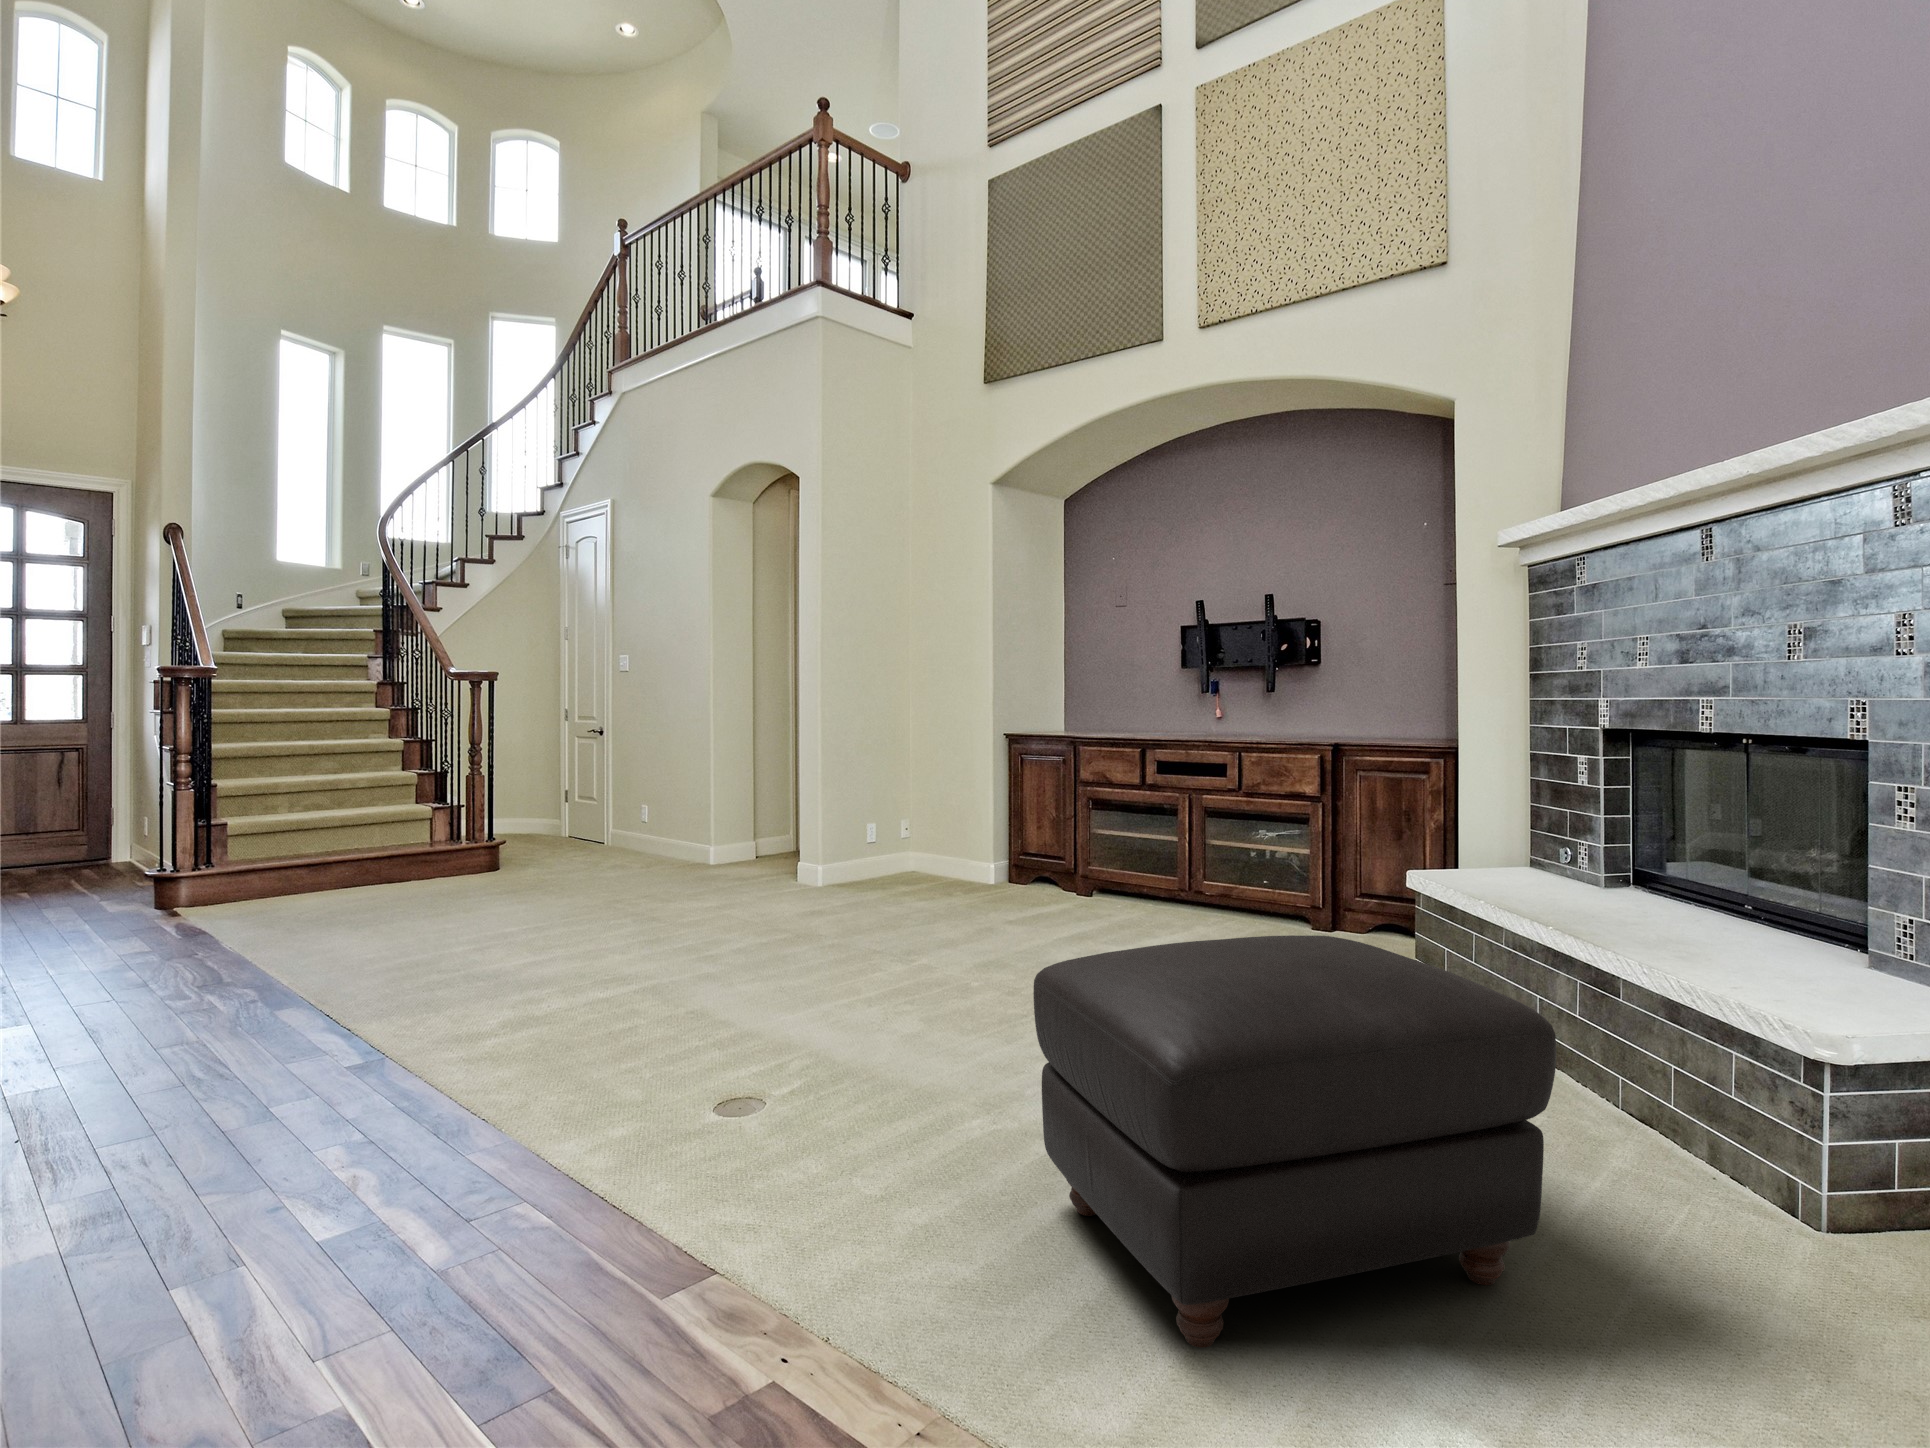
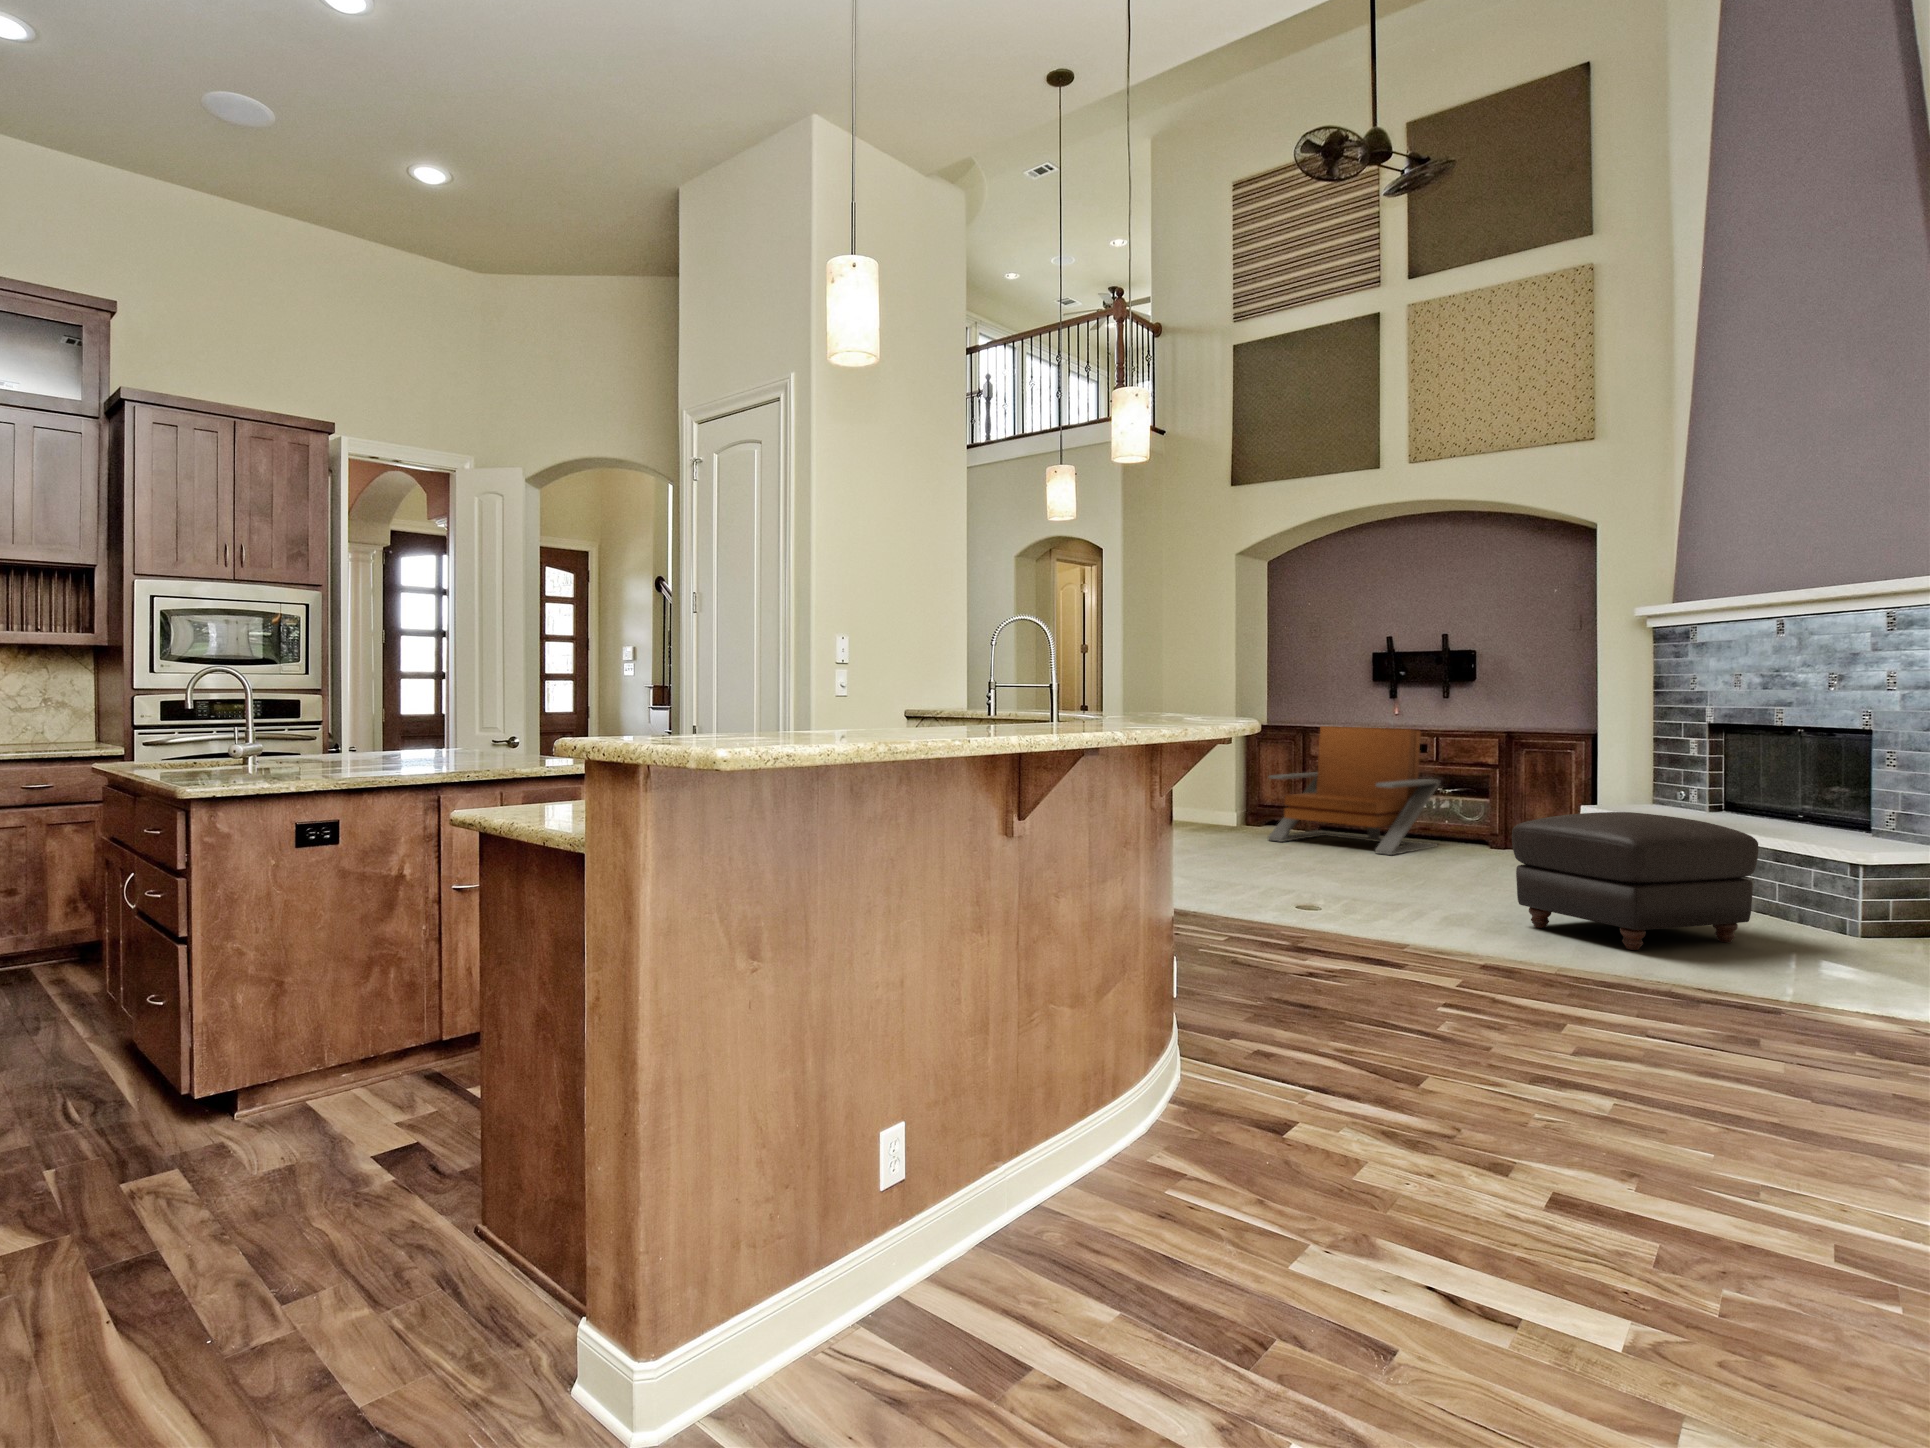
lounge chair: none [976,735,1233,949] -> present [1268,726,1440,855]

